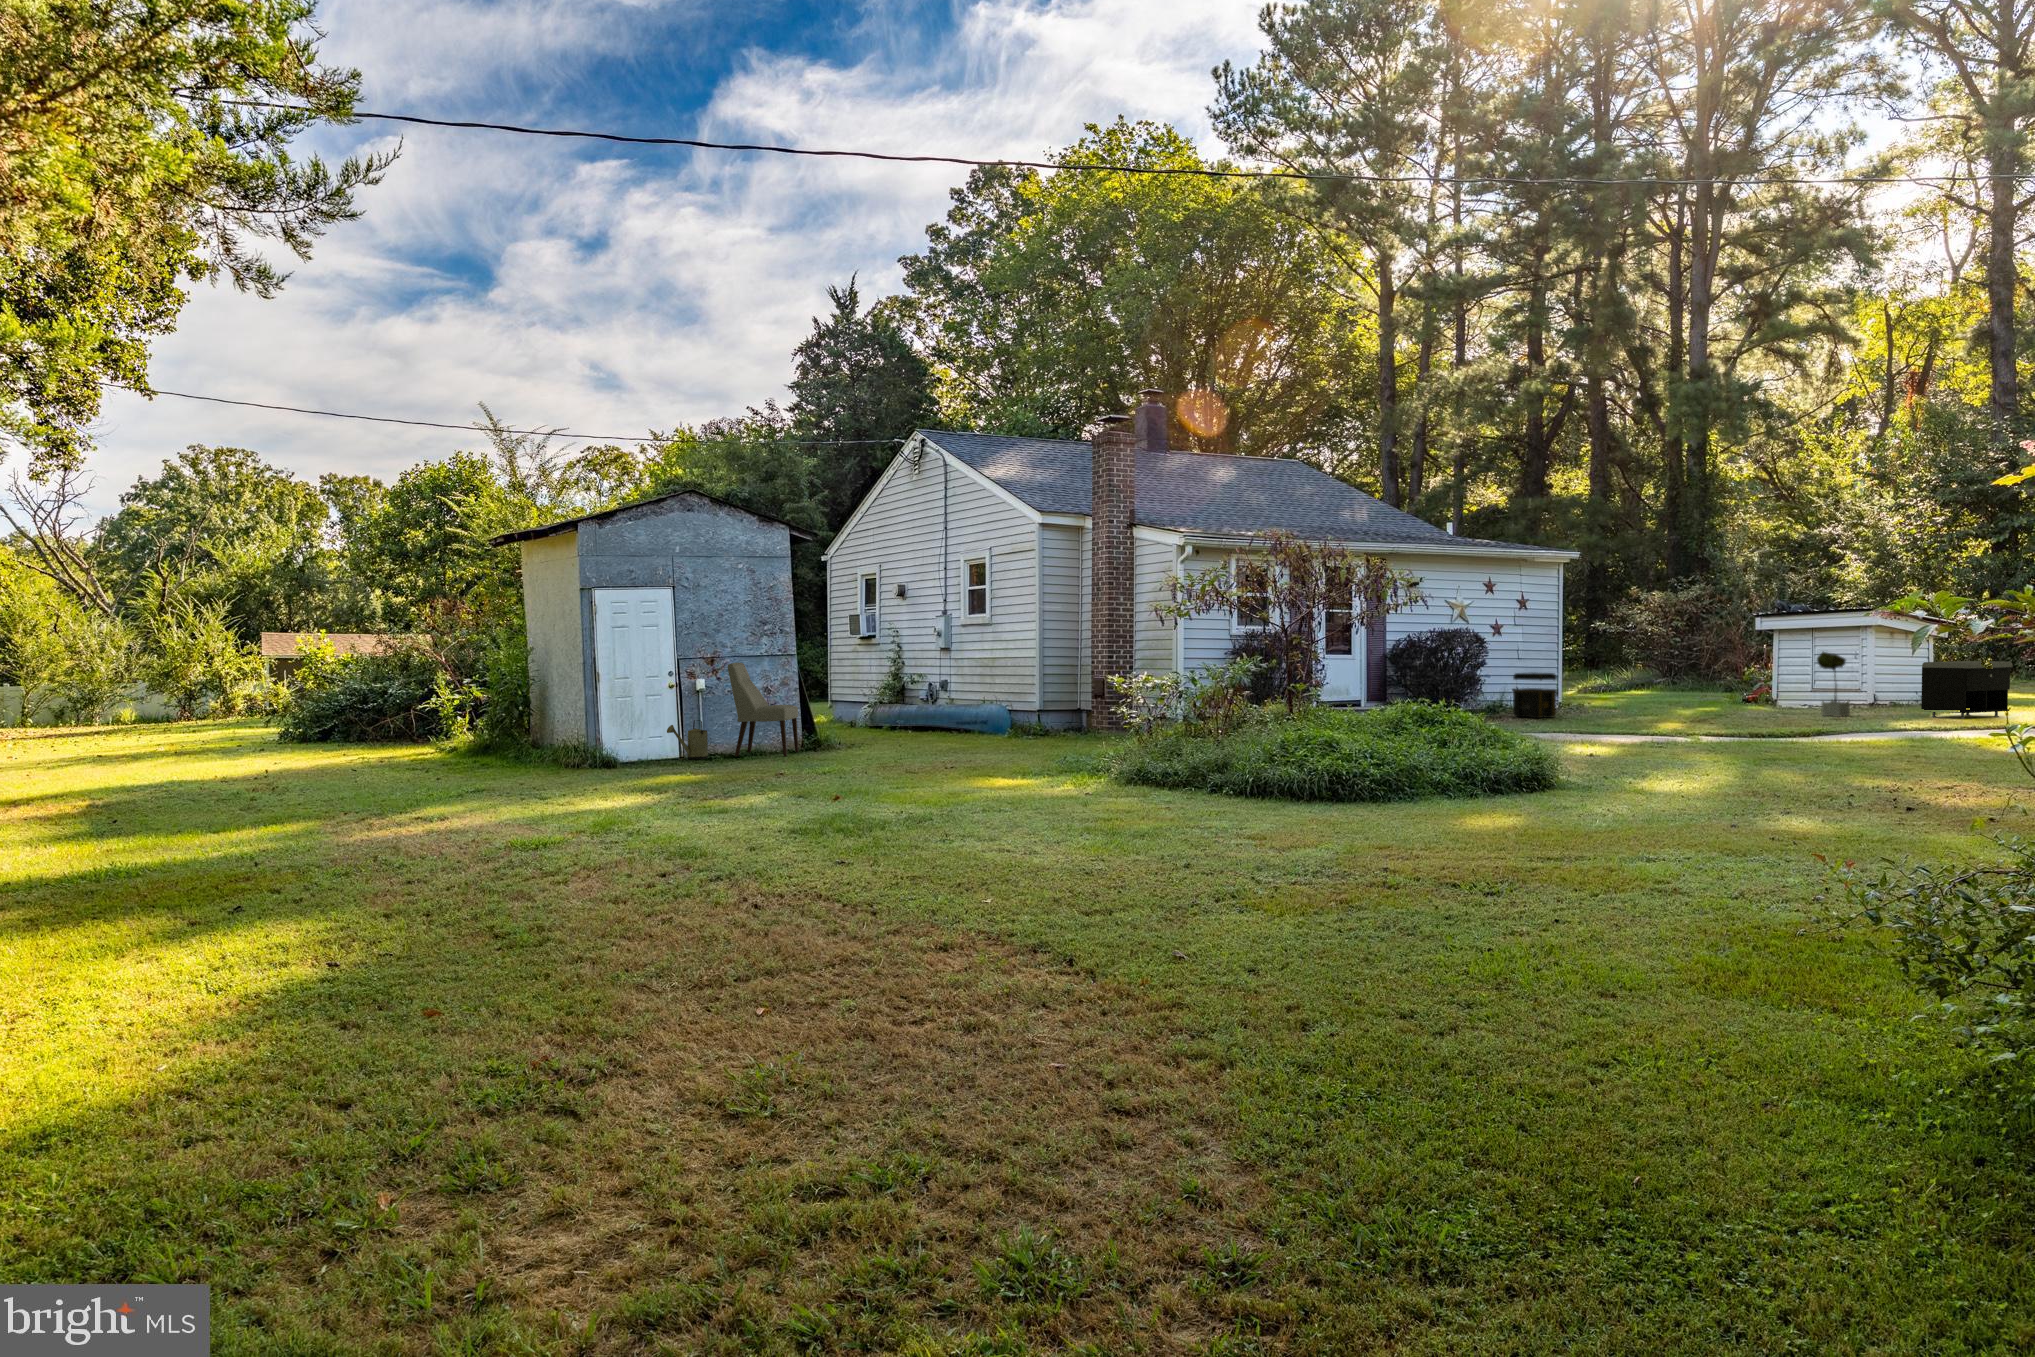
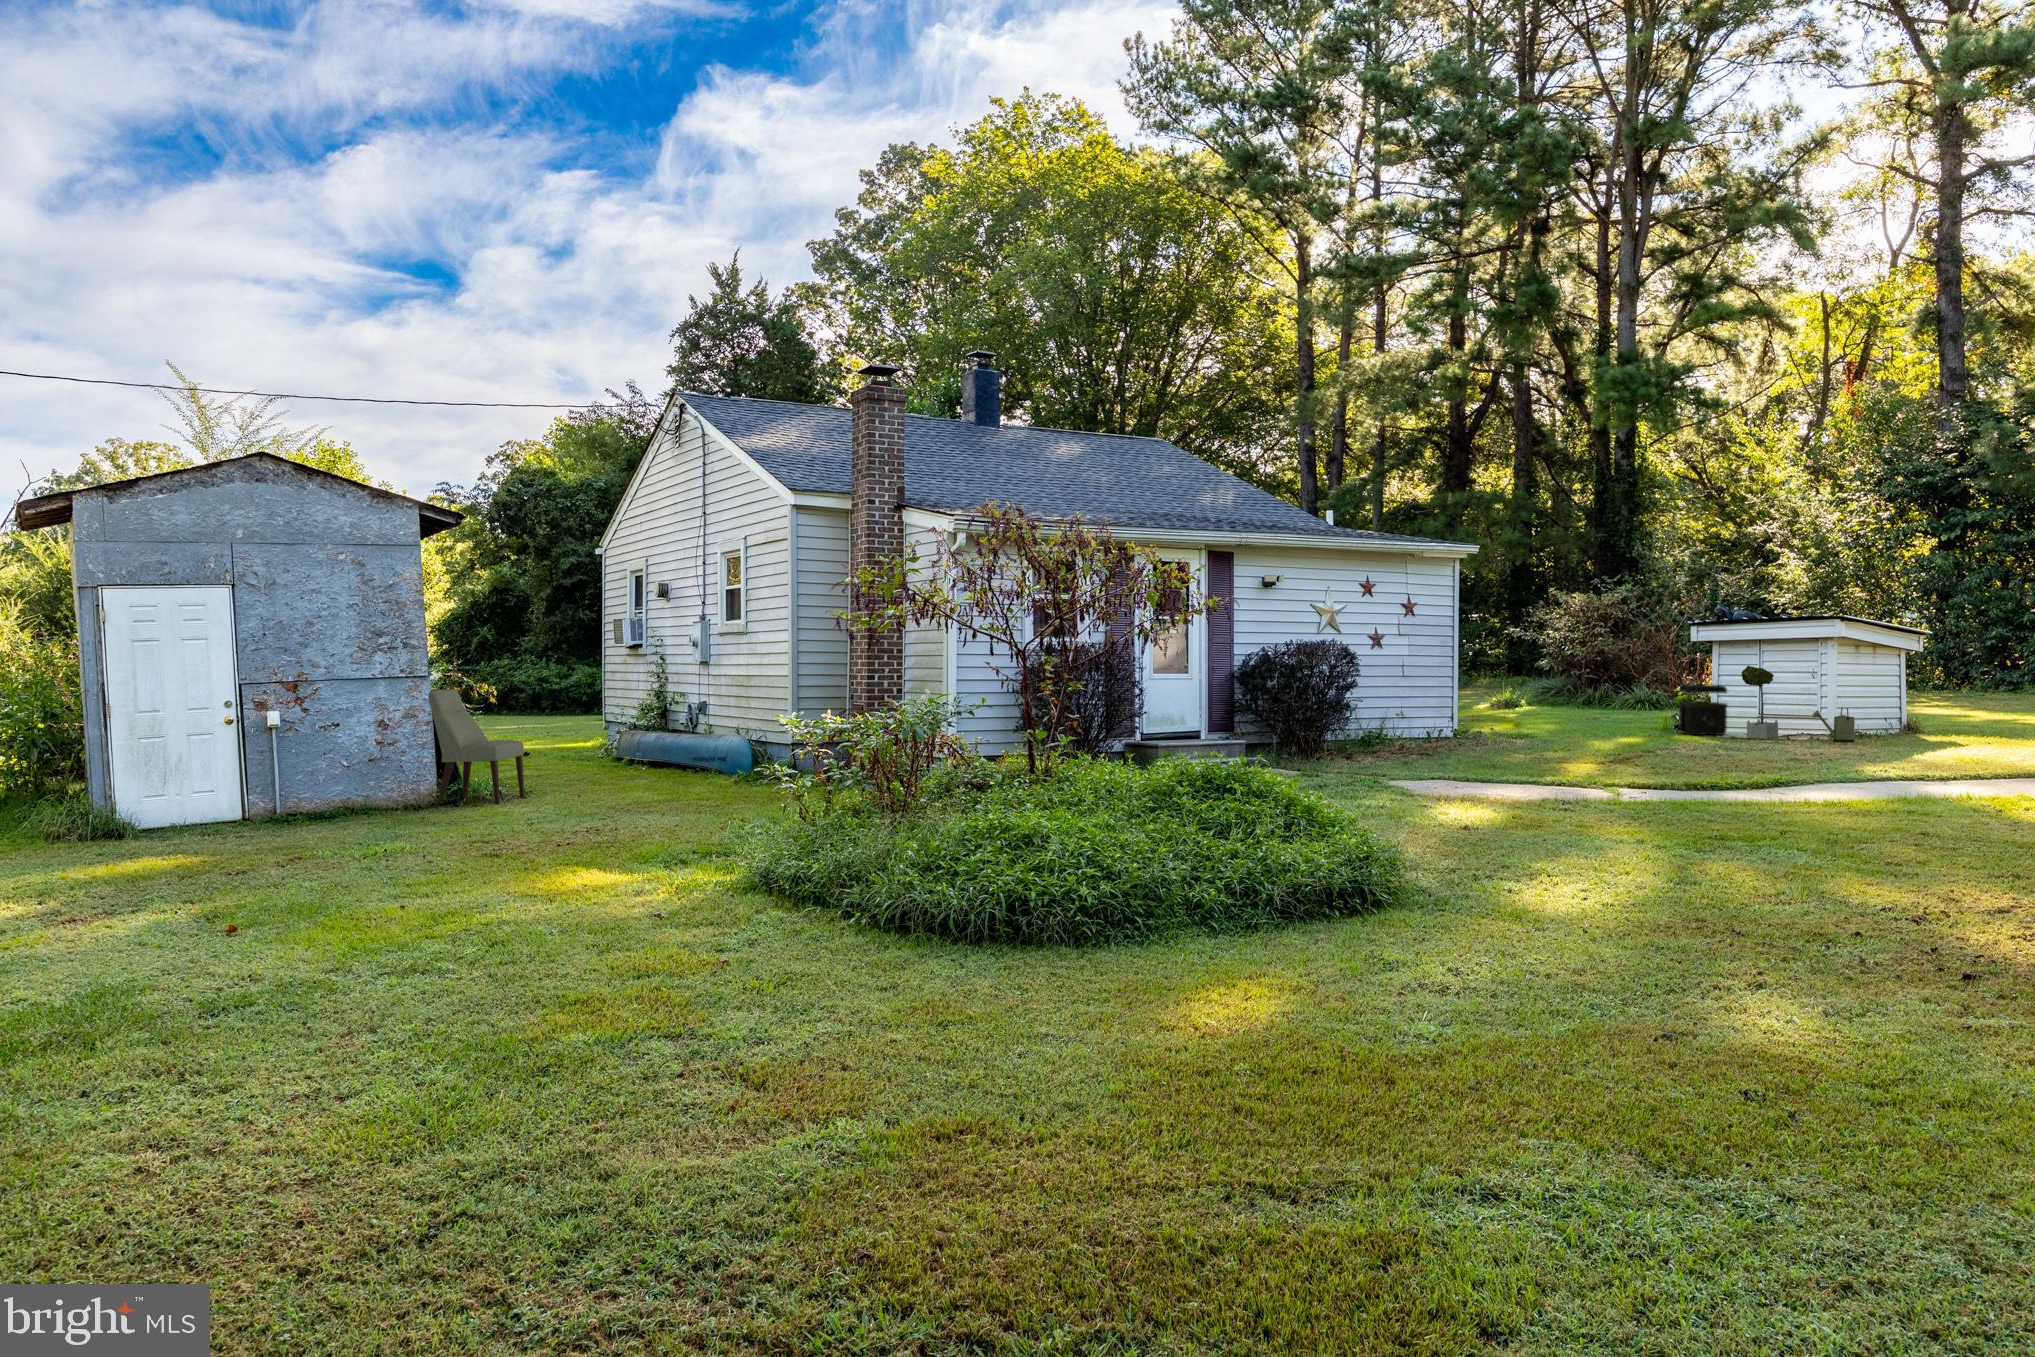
storage bench: present [1921,661,2013,719] -> none [1857,676,1957,743]
toolbox: present [1513,673,1558,718] -> present [1679,684,1727,735]
watering can: present [667,720,711,760] -> present [1812,708,1855,742]

